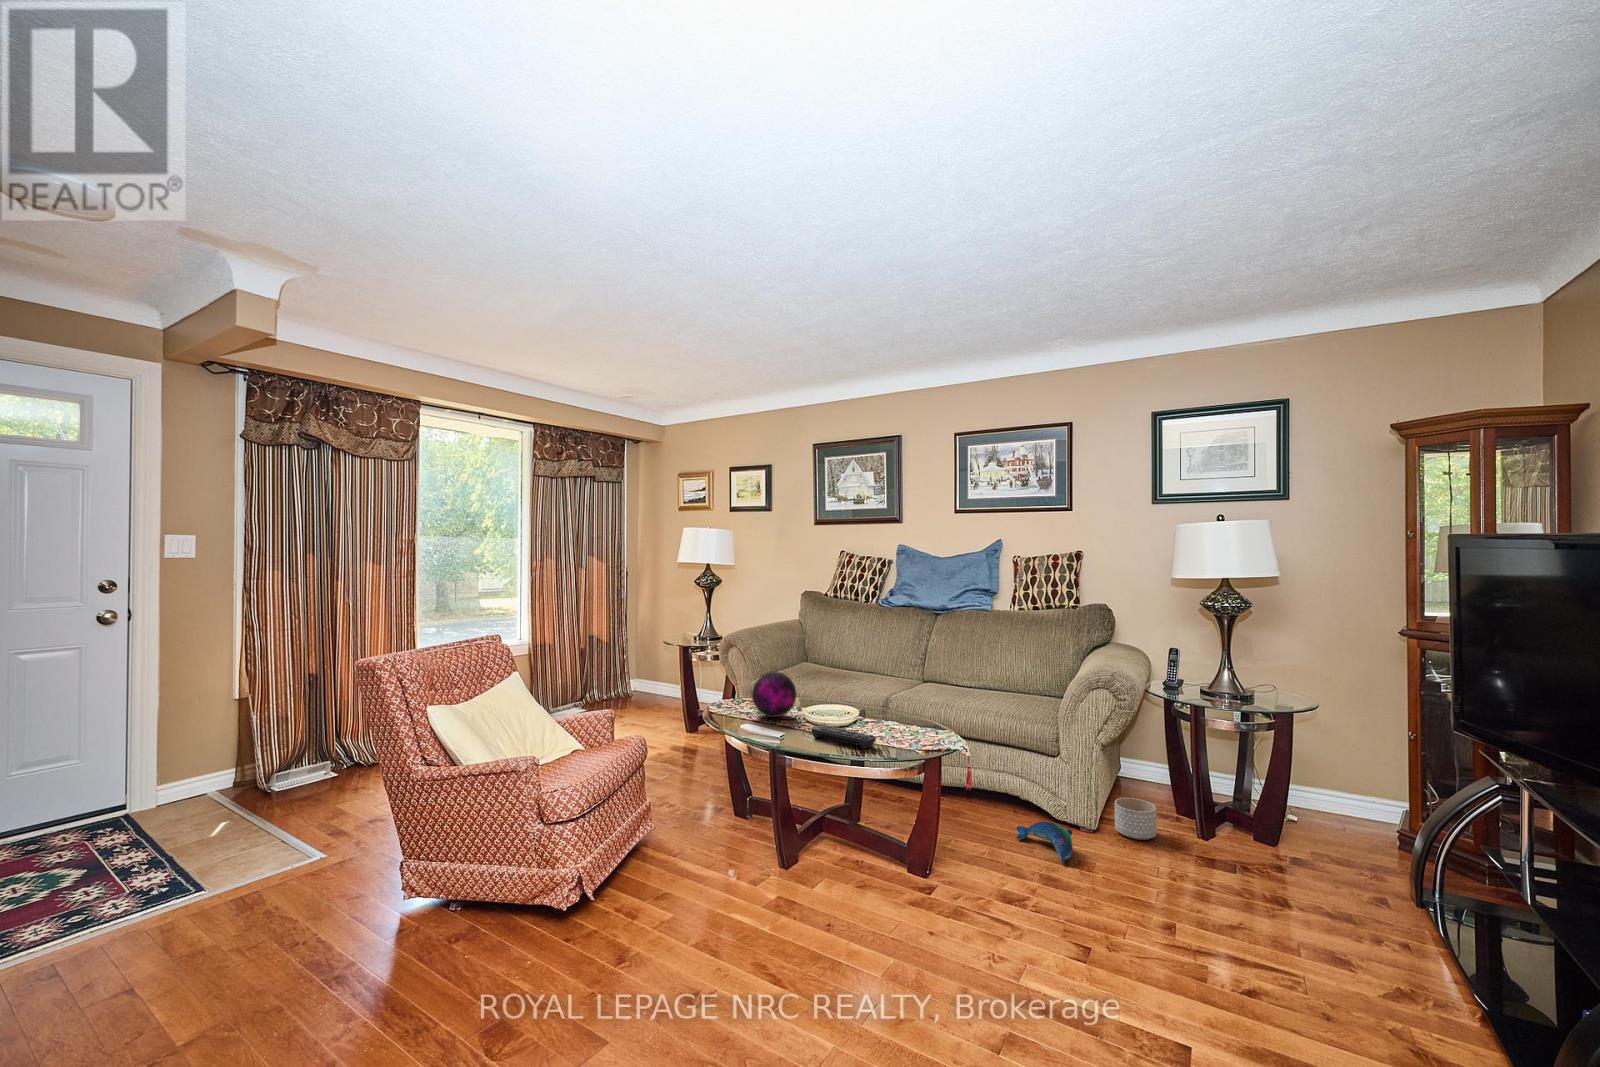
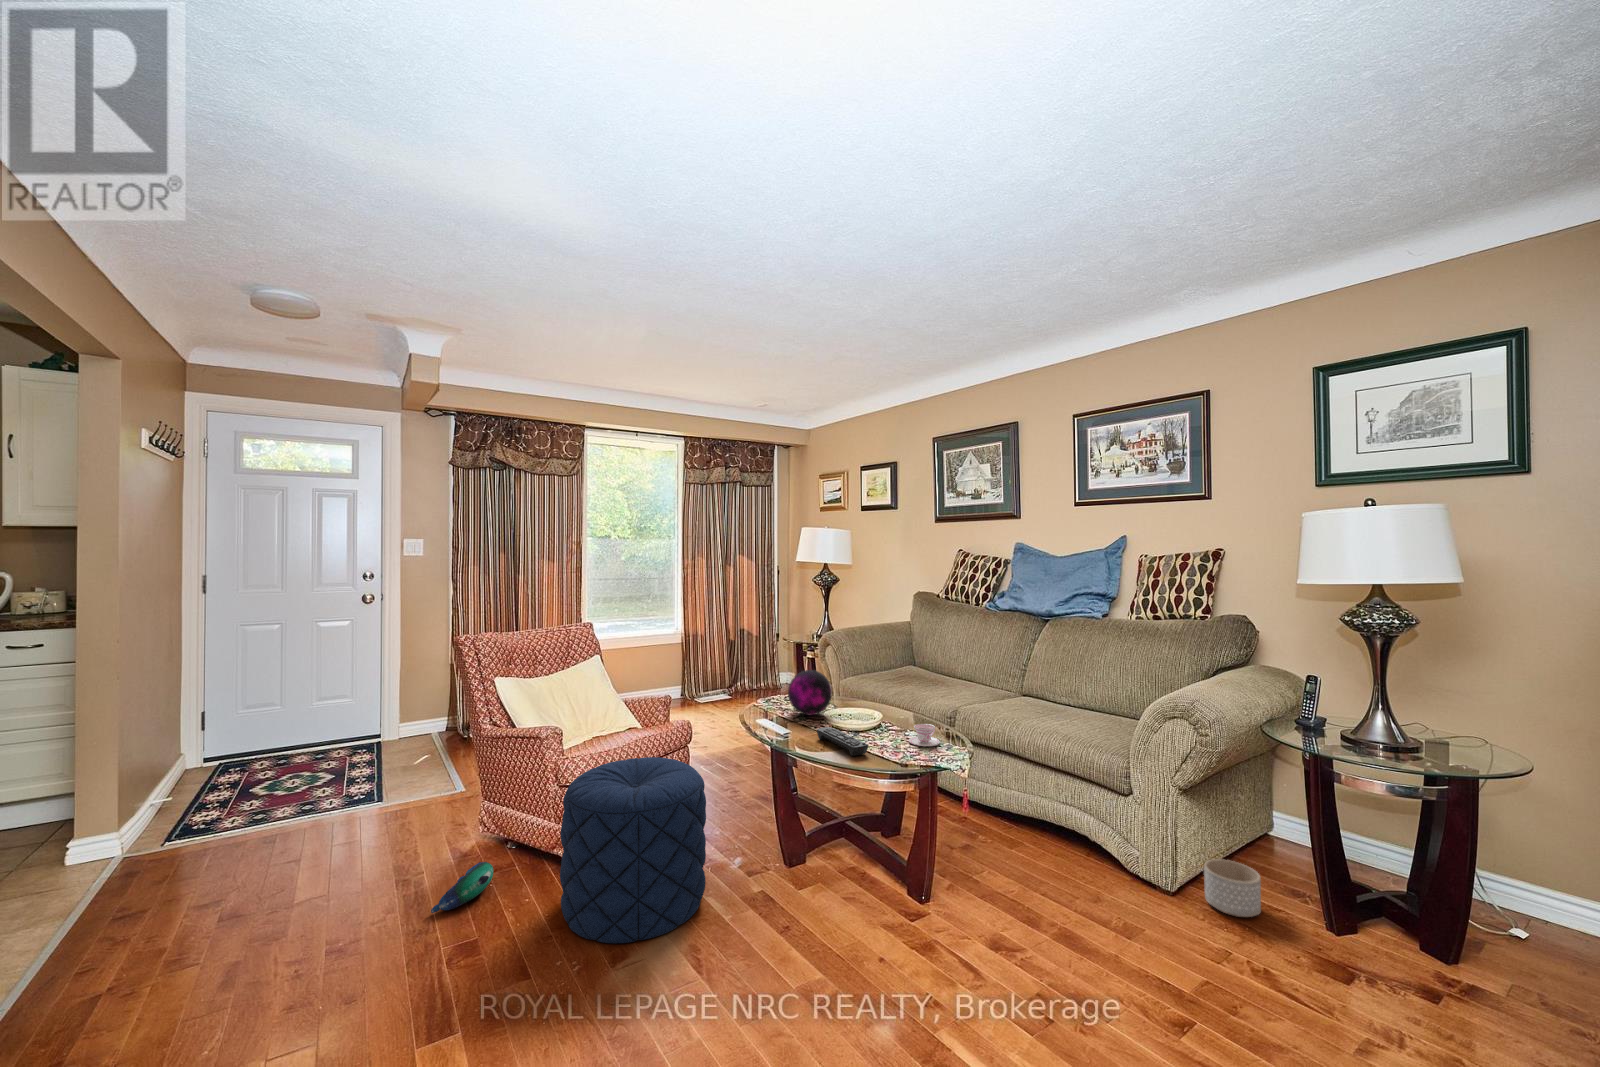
teacup: none [892,713,921,733] -> present [909,724,940,746]
pouf: none [579,776,737,984] -> present [560,757,706,943]
plush toy: present [1016,822,1073,863] -> present [431,862,494,913]

